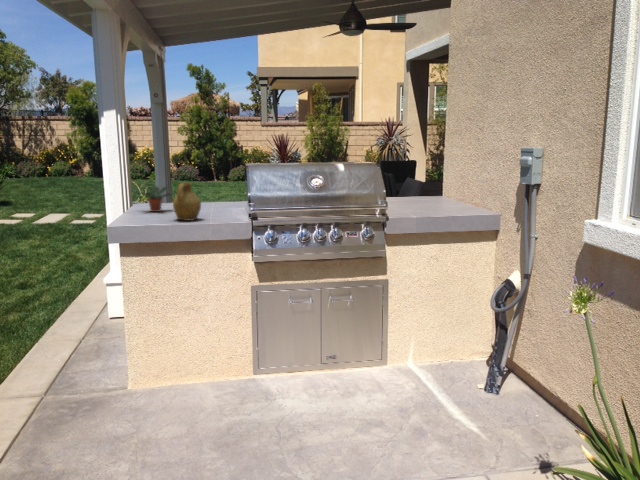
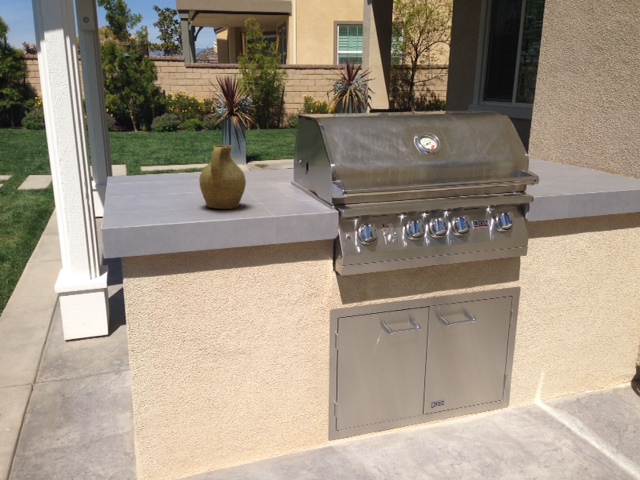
potted plant: present [143,185,171,212] -> none [120,143,179,191]

